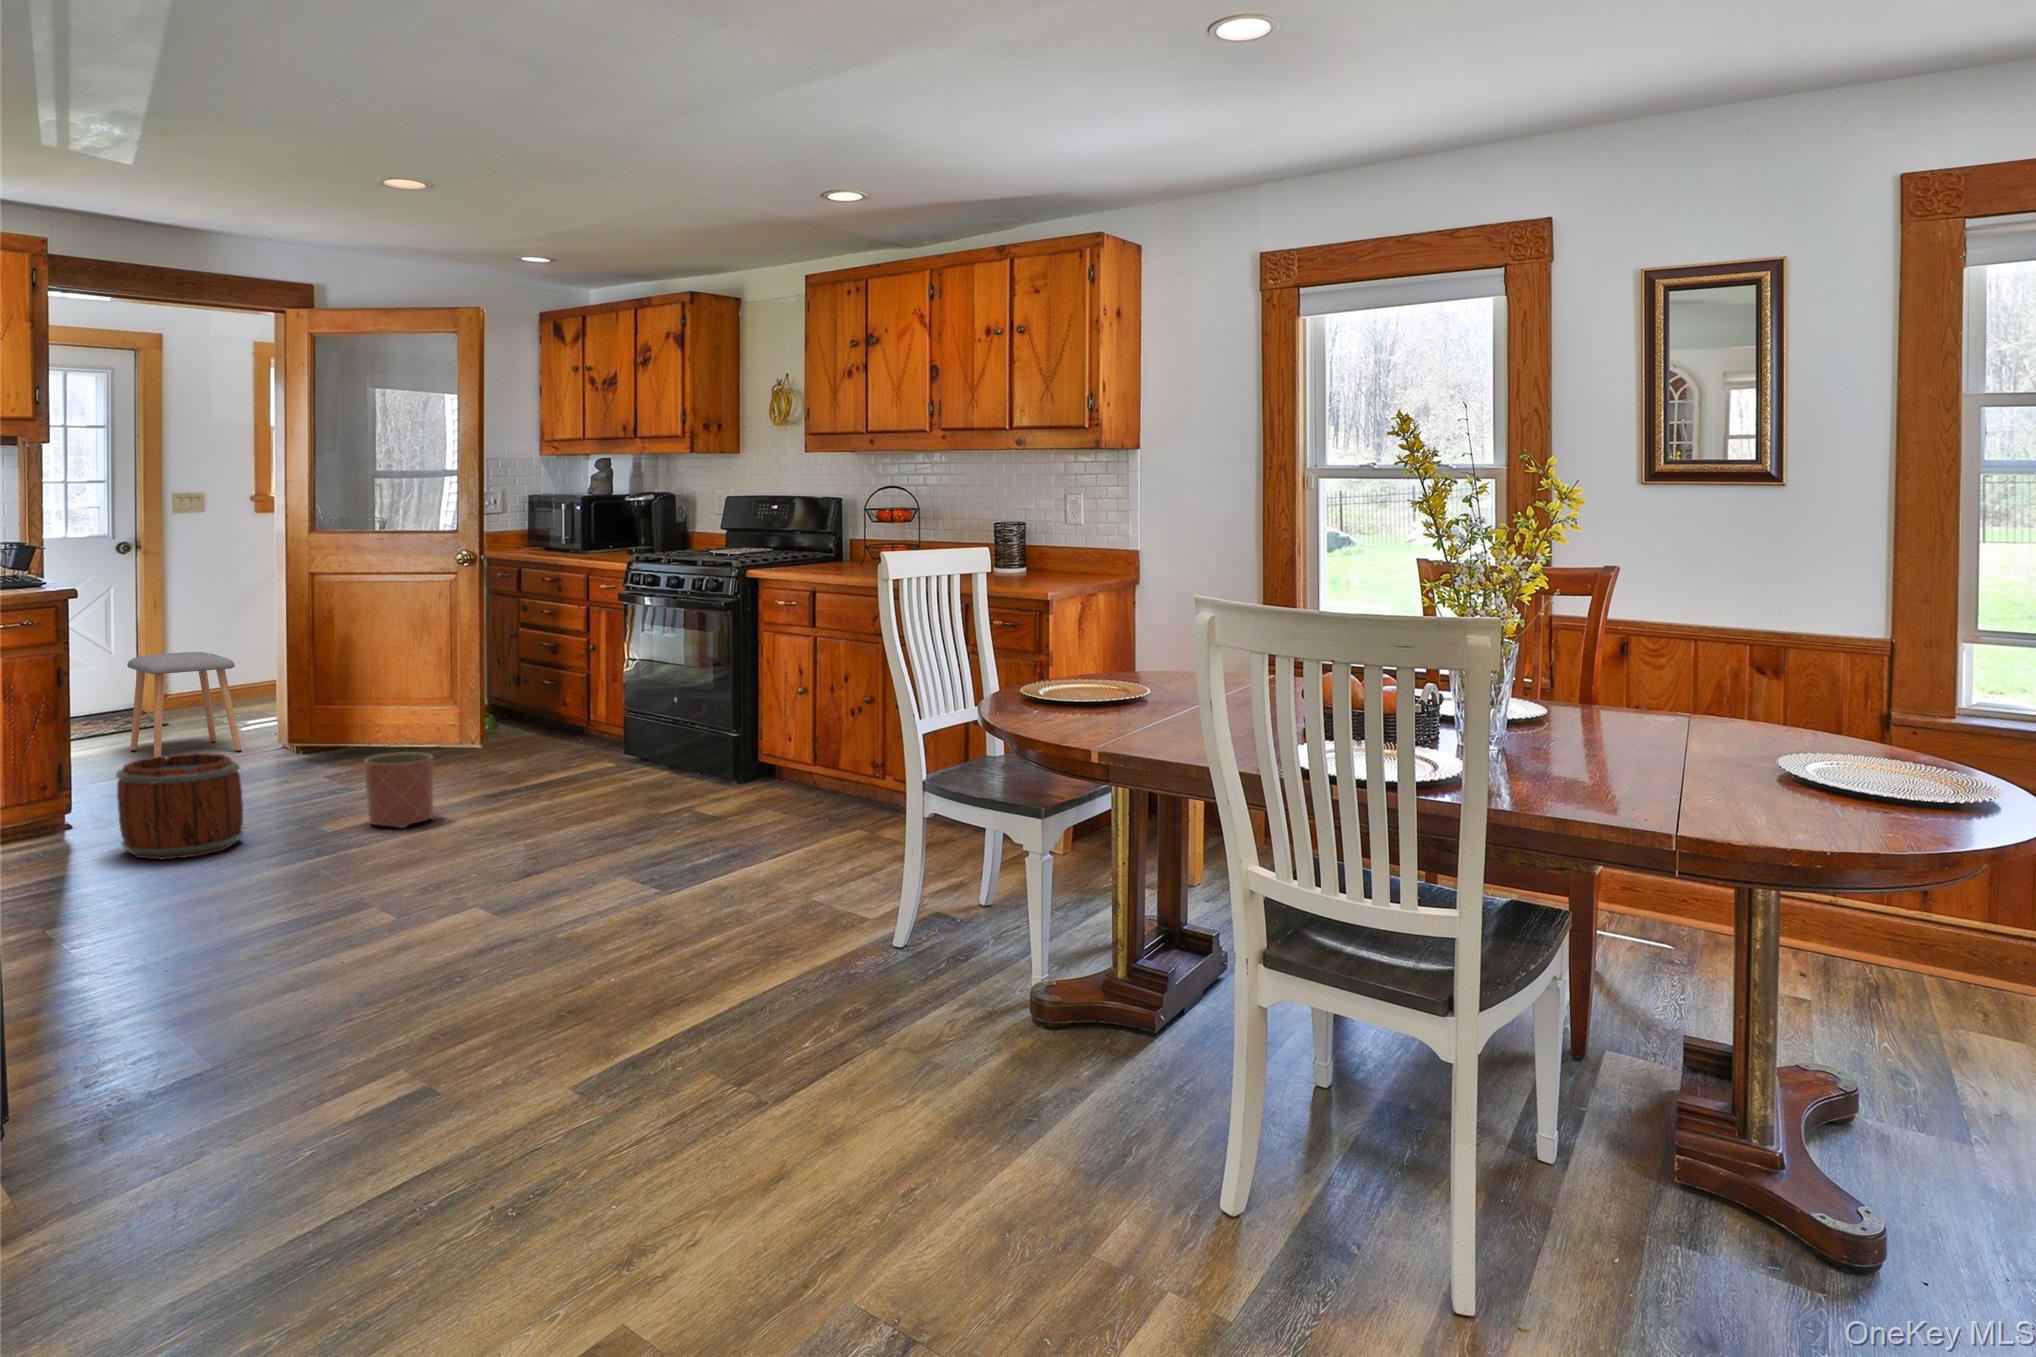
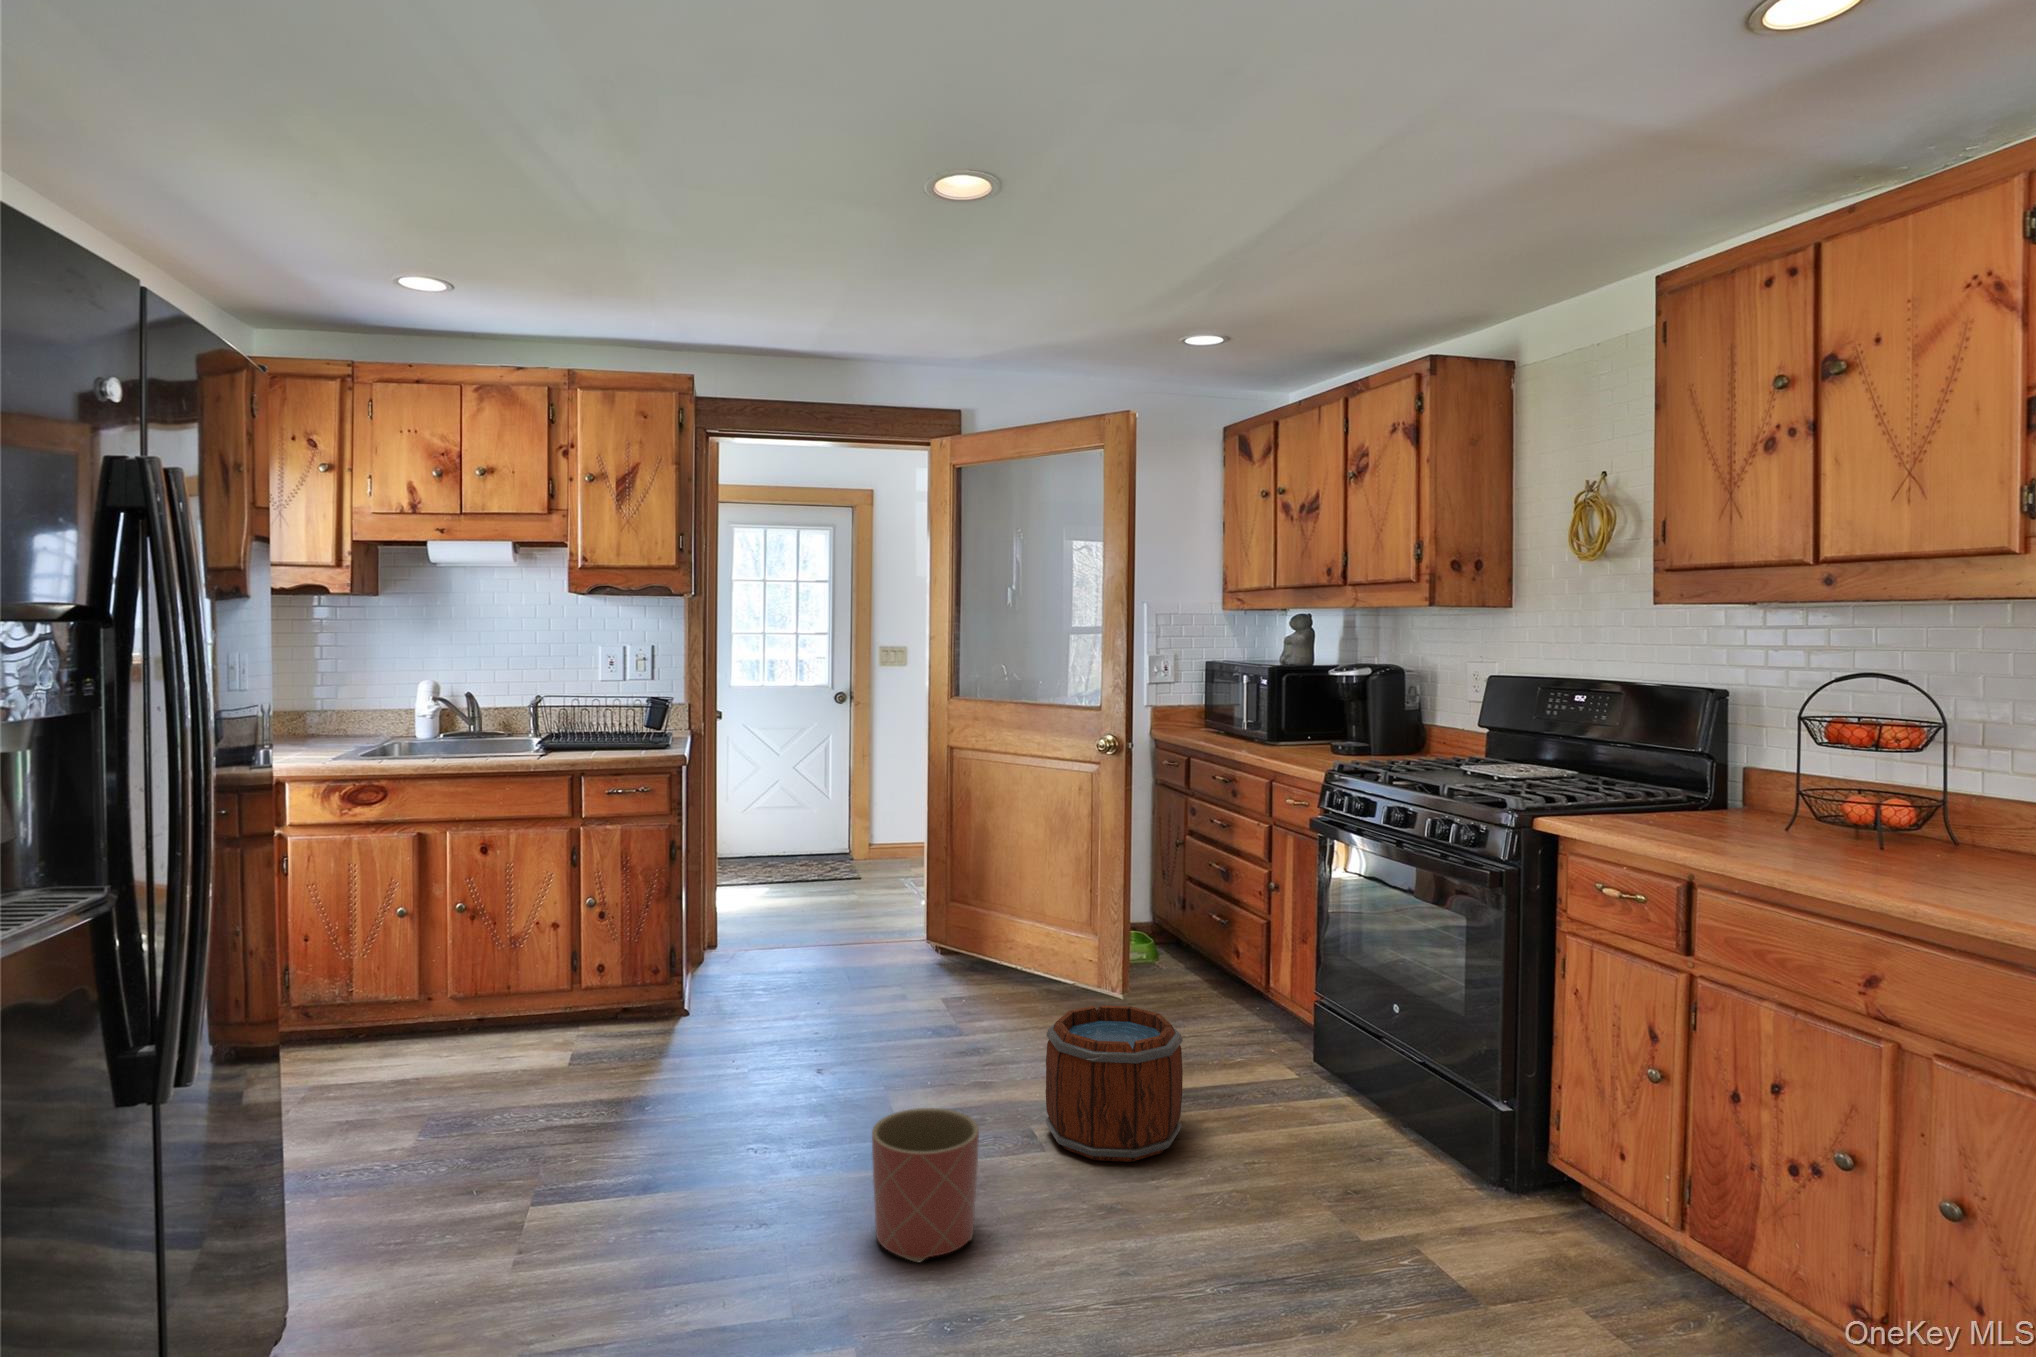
stool: present [127,652,242,757] -> none [734,854,838,995]
bucket: present [116,753,244,859] -> present [1045,1005,1183,1162]

